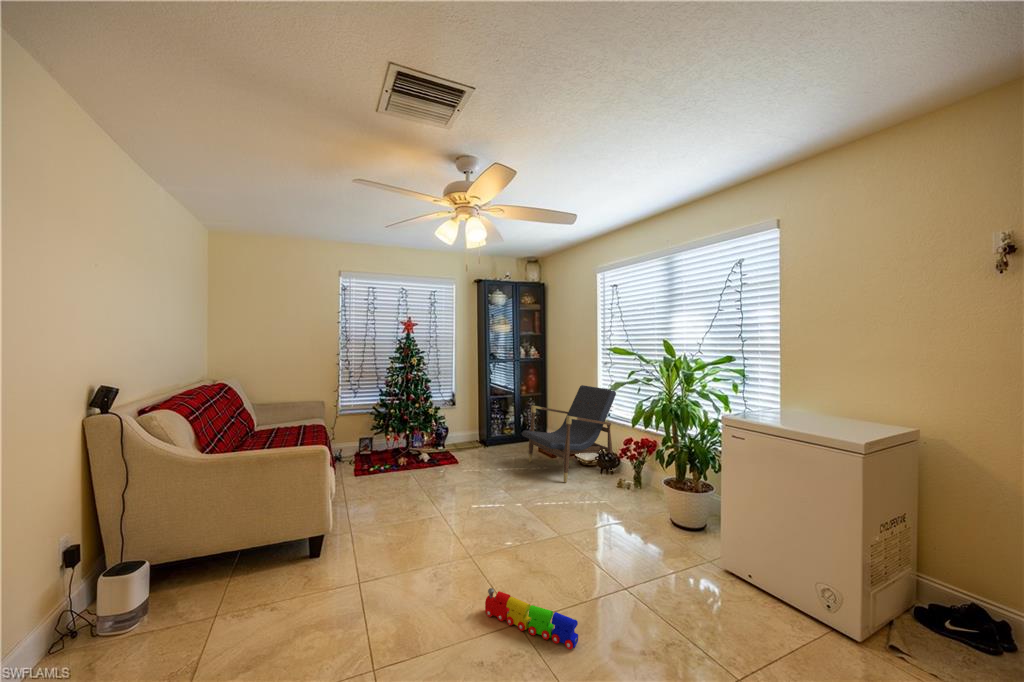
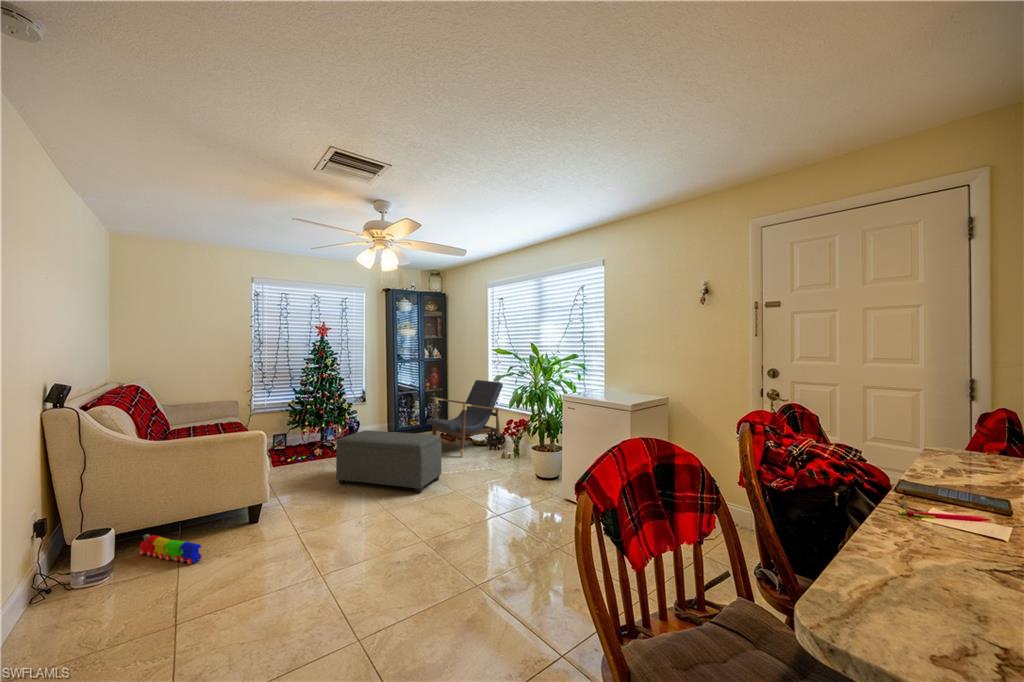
ottoman: none [416,445,541,537] -> present [336,431,441,493]
toy train: present [485,588,578,649] -> present [140,534,202,564]

